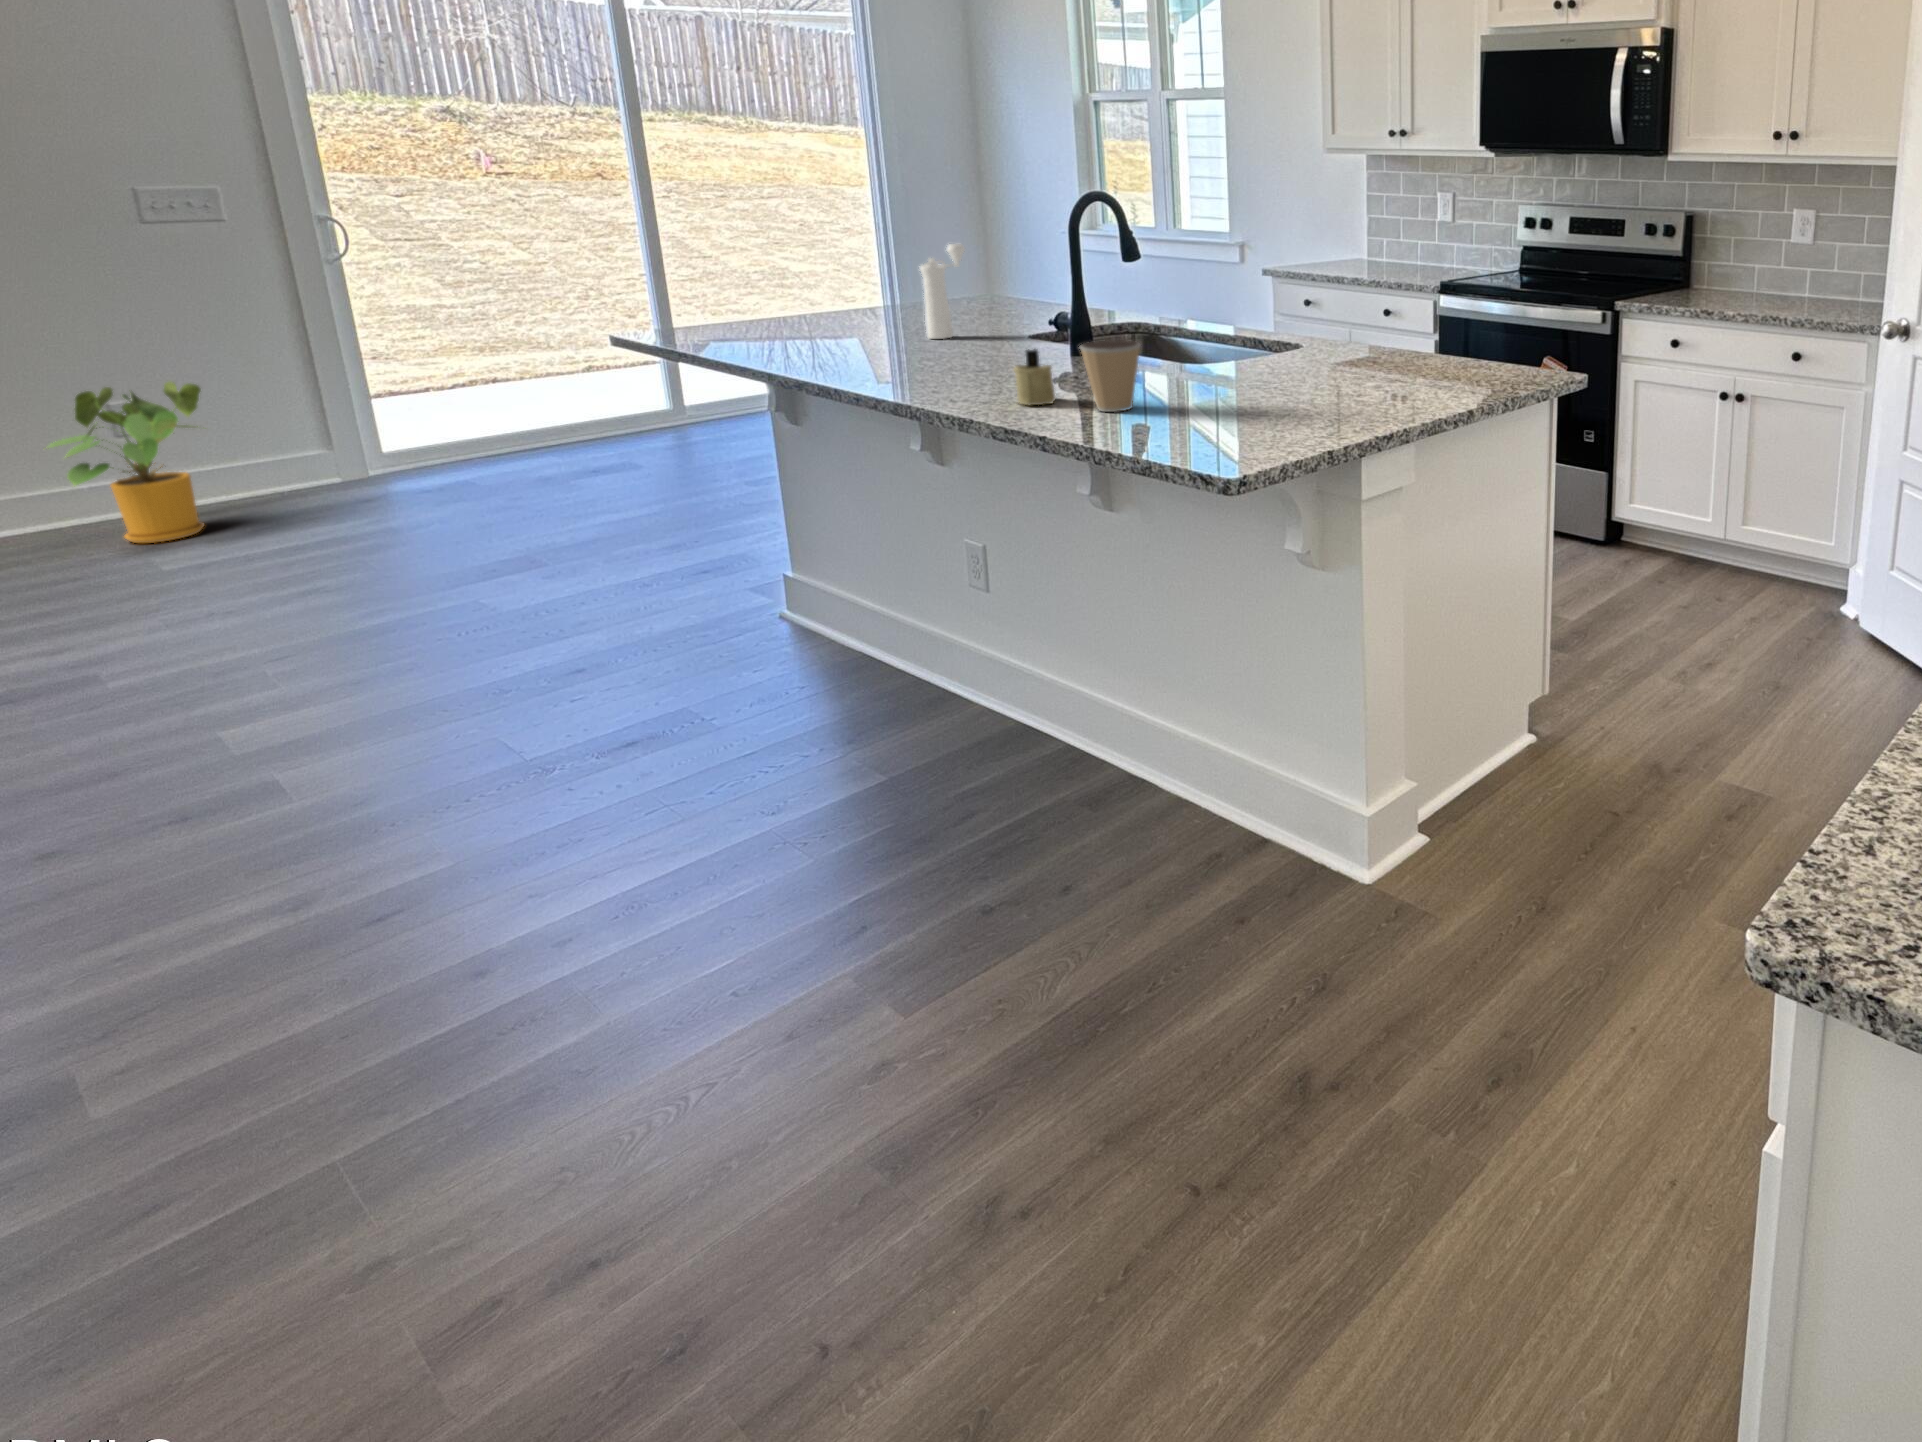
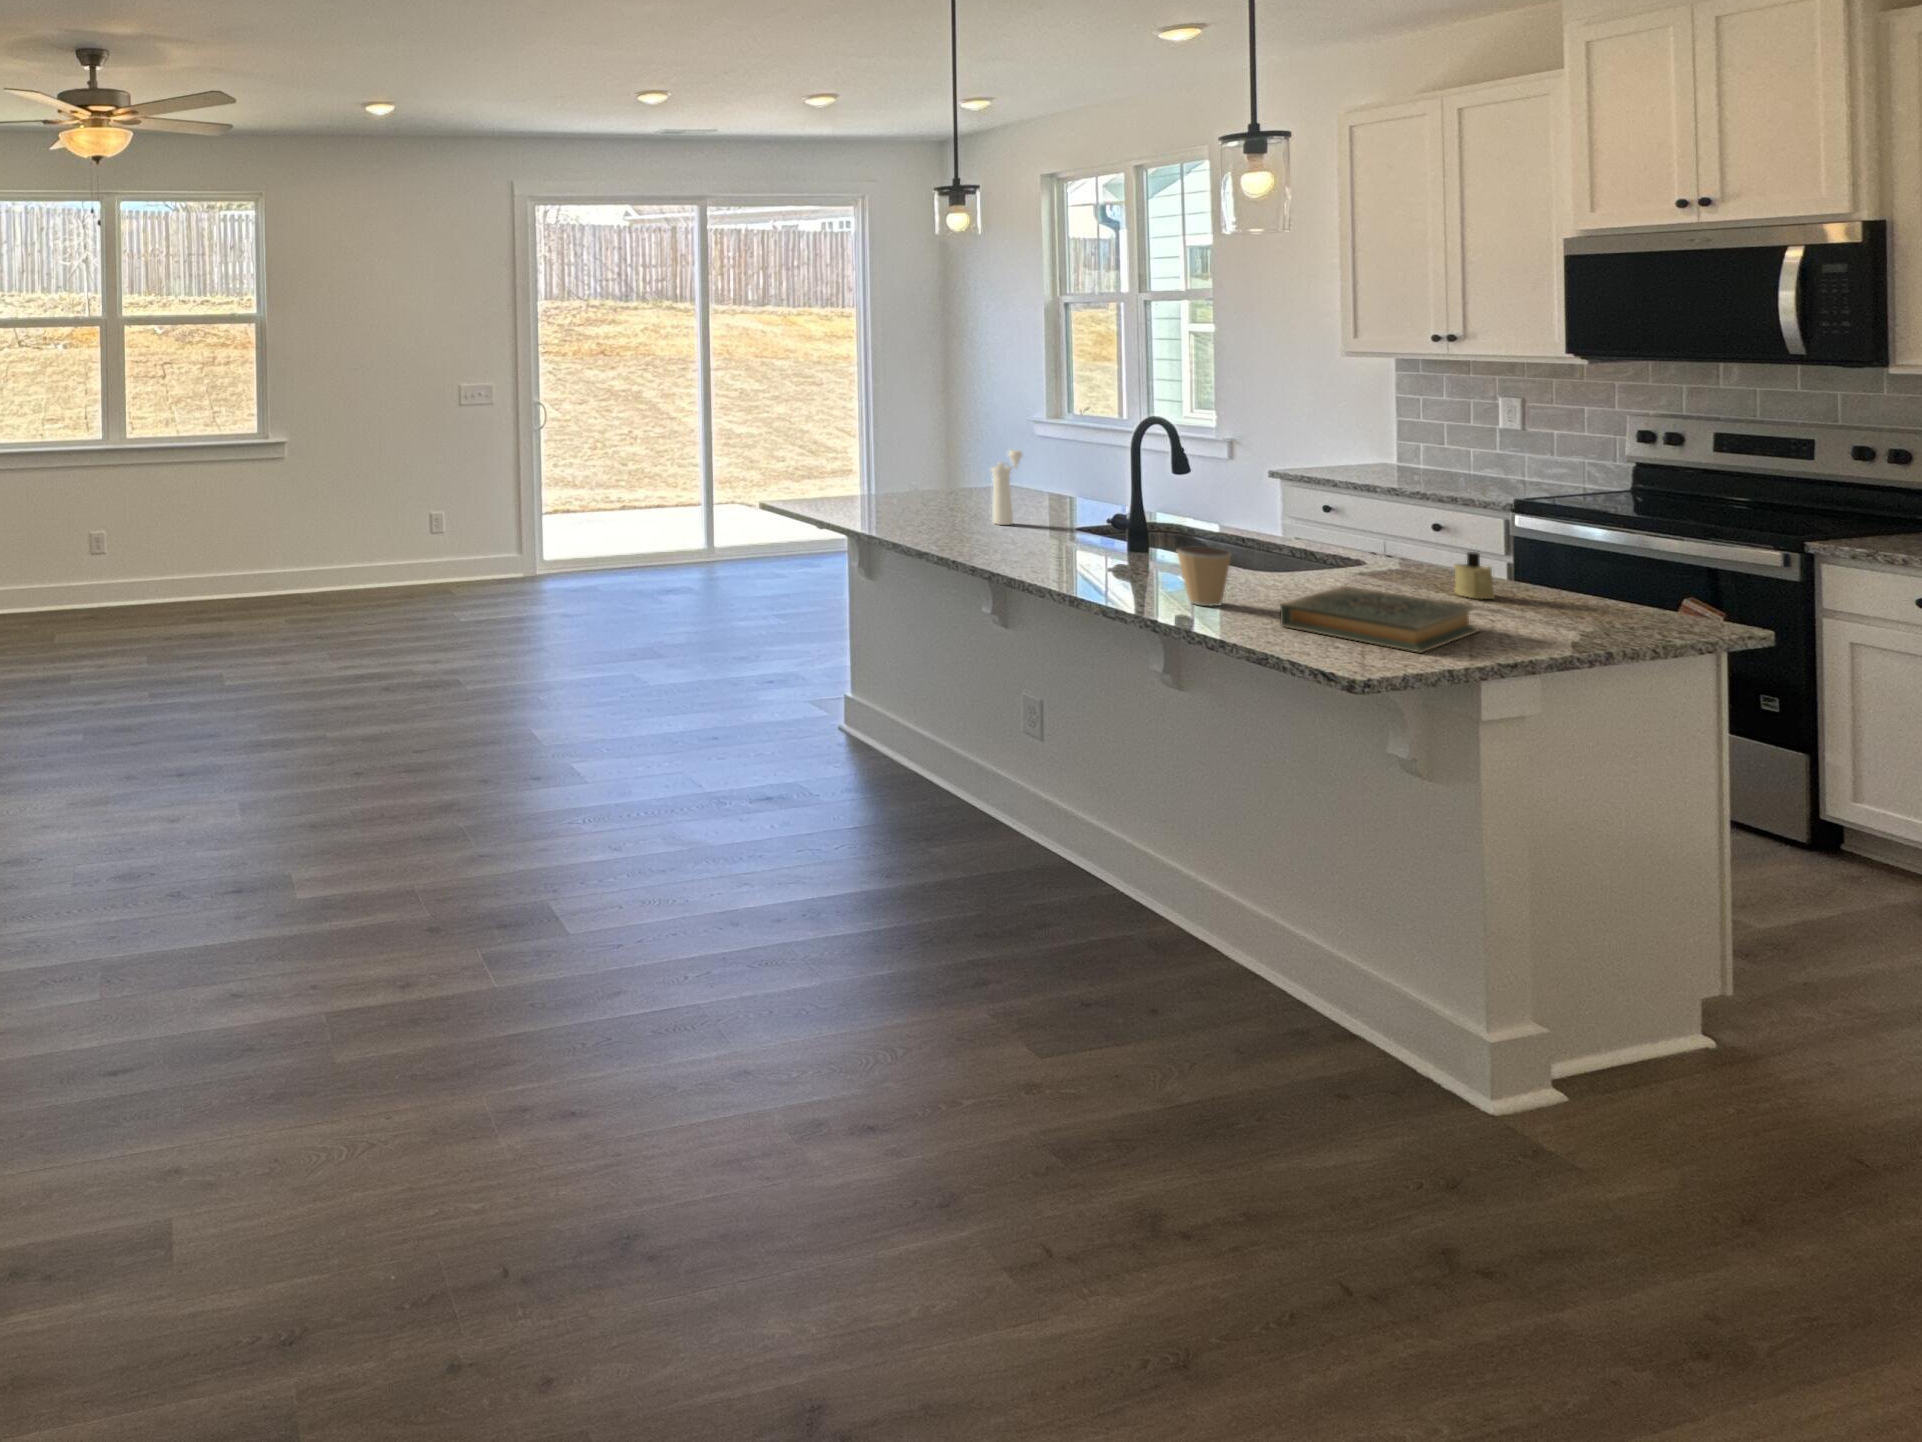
candle: present [1014,349,1055,405] -> present [1454,552,1494,599]
hardback book: none [1180,371,1373,437] -> present [1280,585,1479,653]
house plant: present [49,382,204,543] -> none [422,503,487,602]

